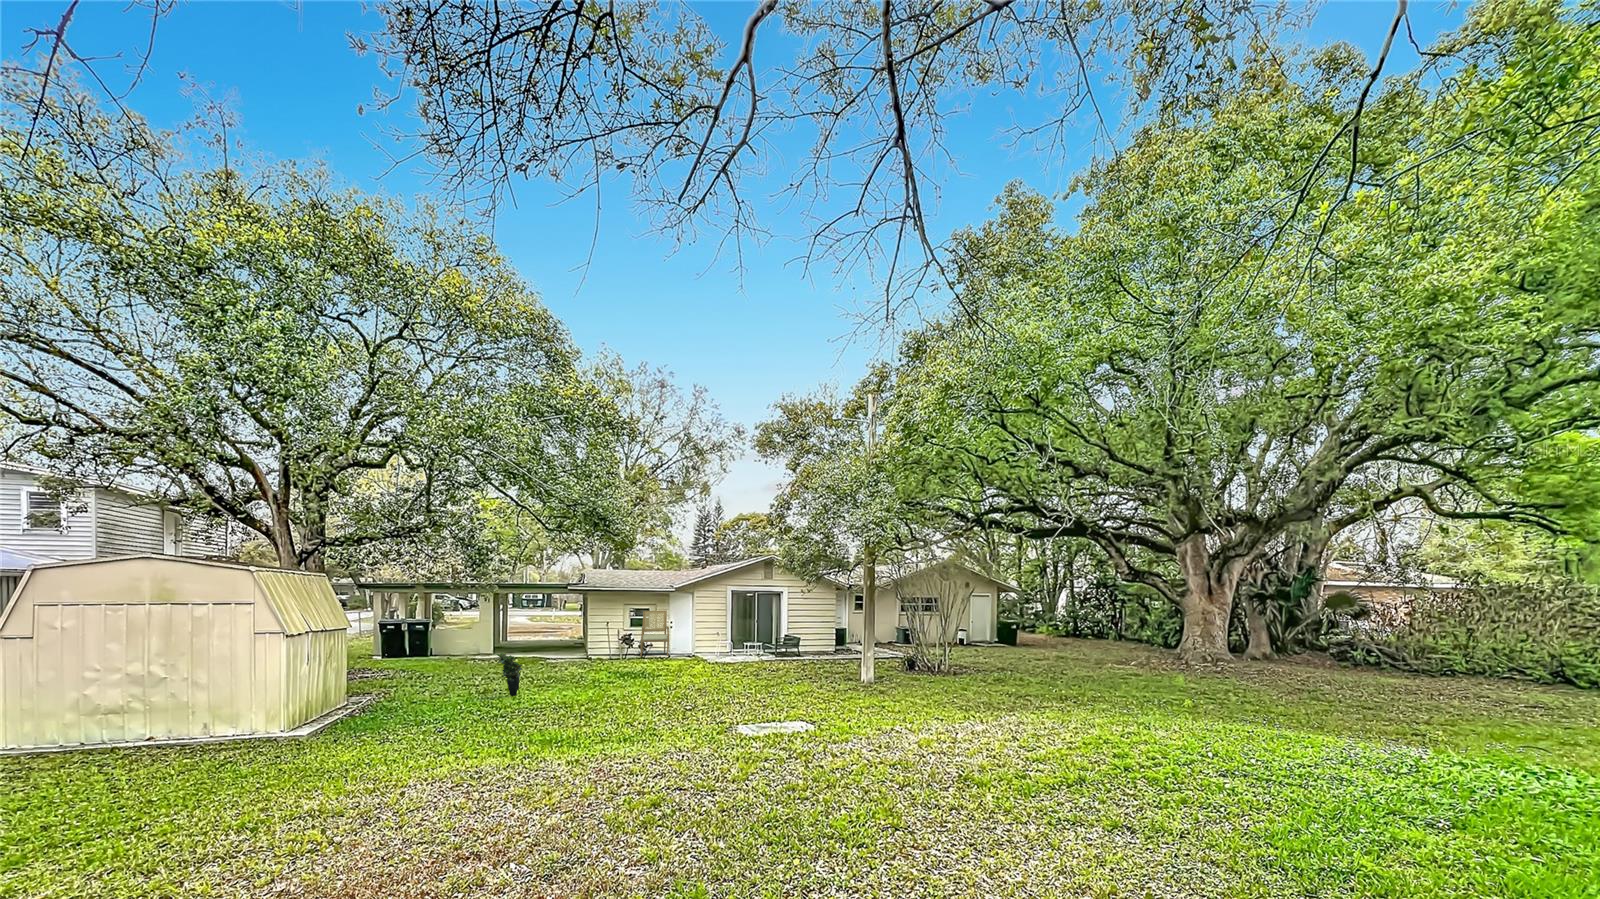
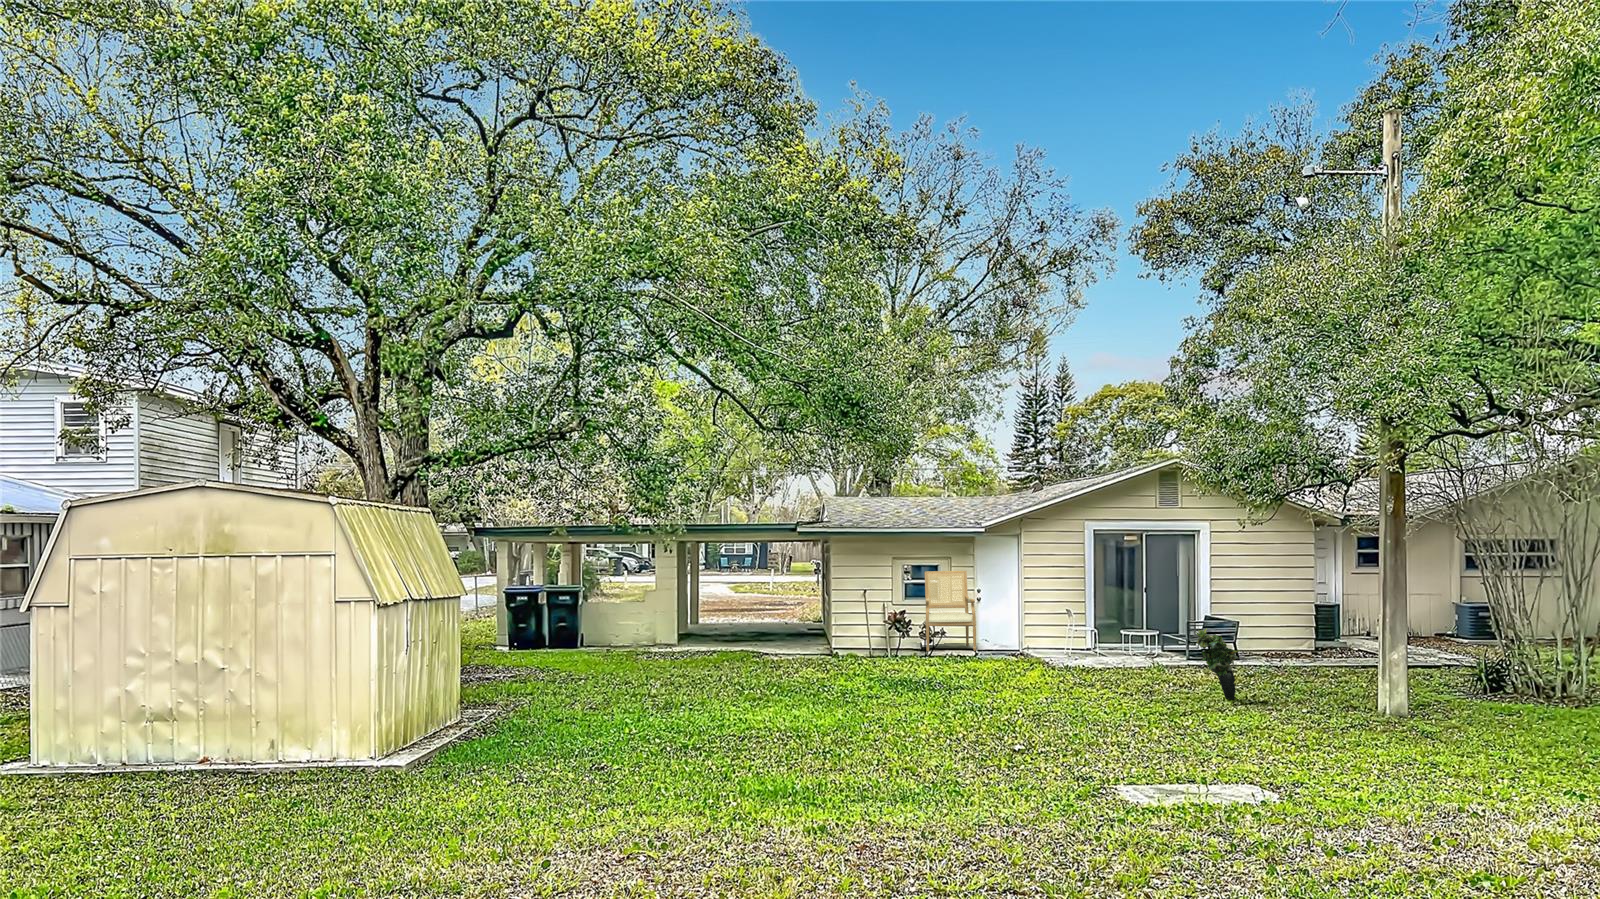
potted plant: present [496,652,522,696] -> present [1195,629,1240,700]

